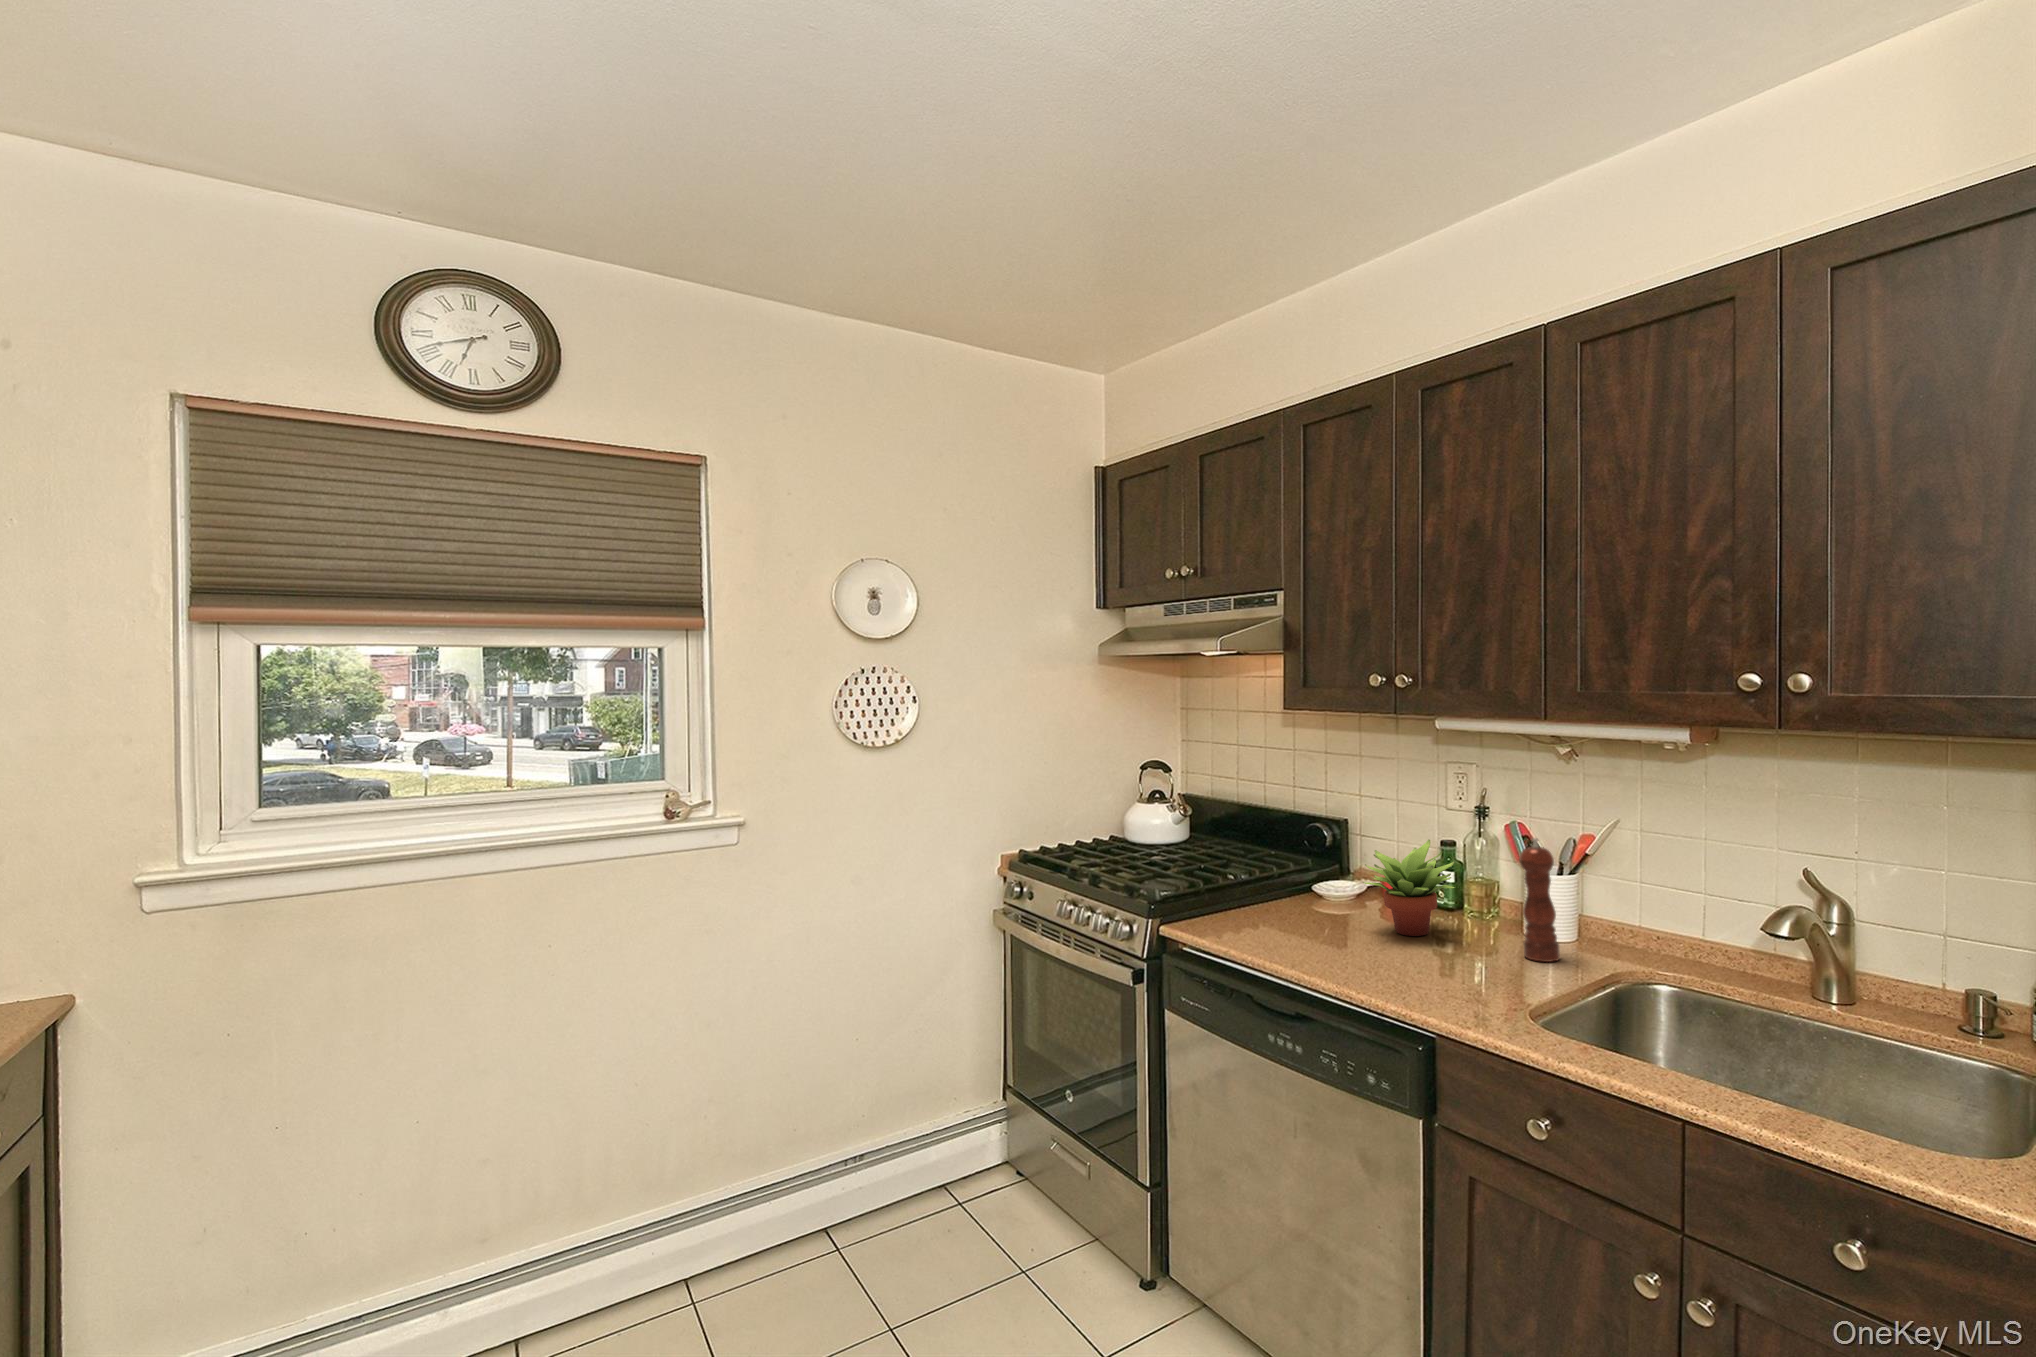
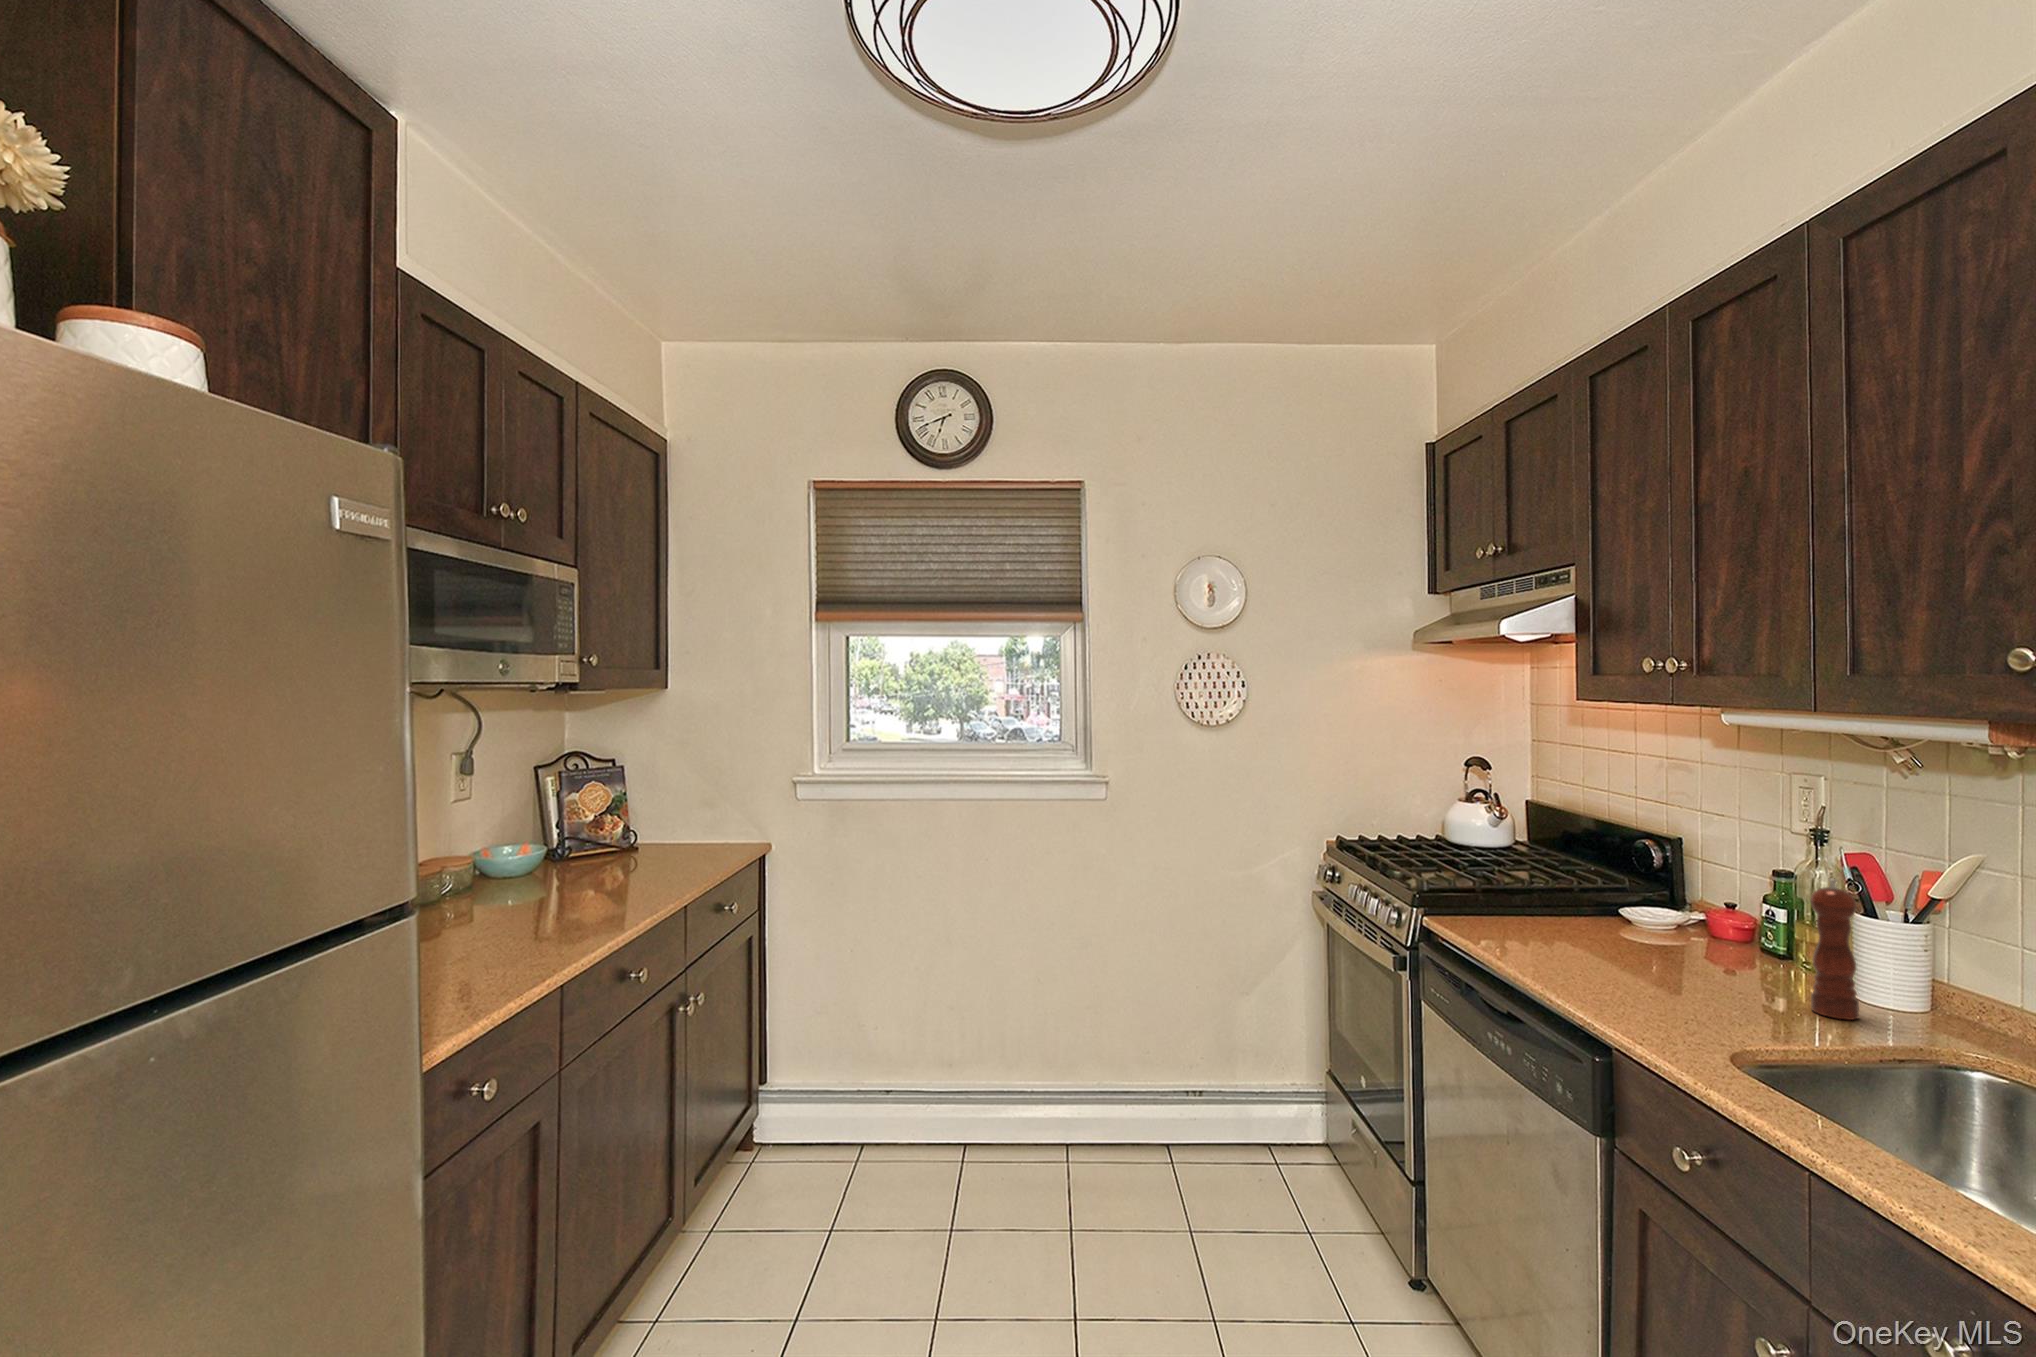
succulent plant: present [1363,839,1455,936] -> none [1642,870,1761,969]

